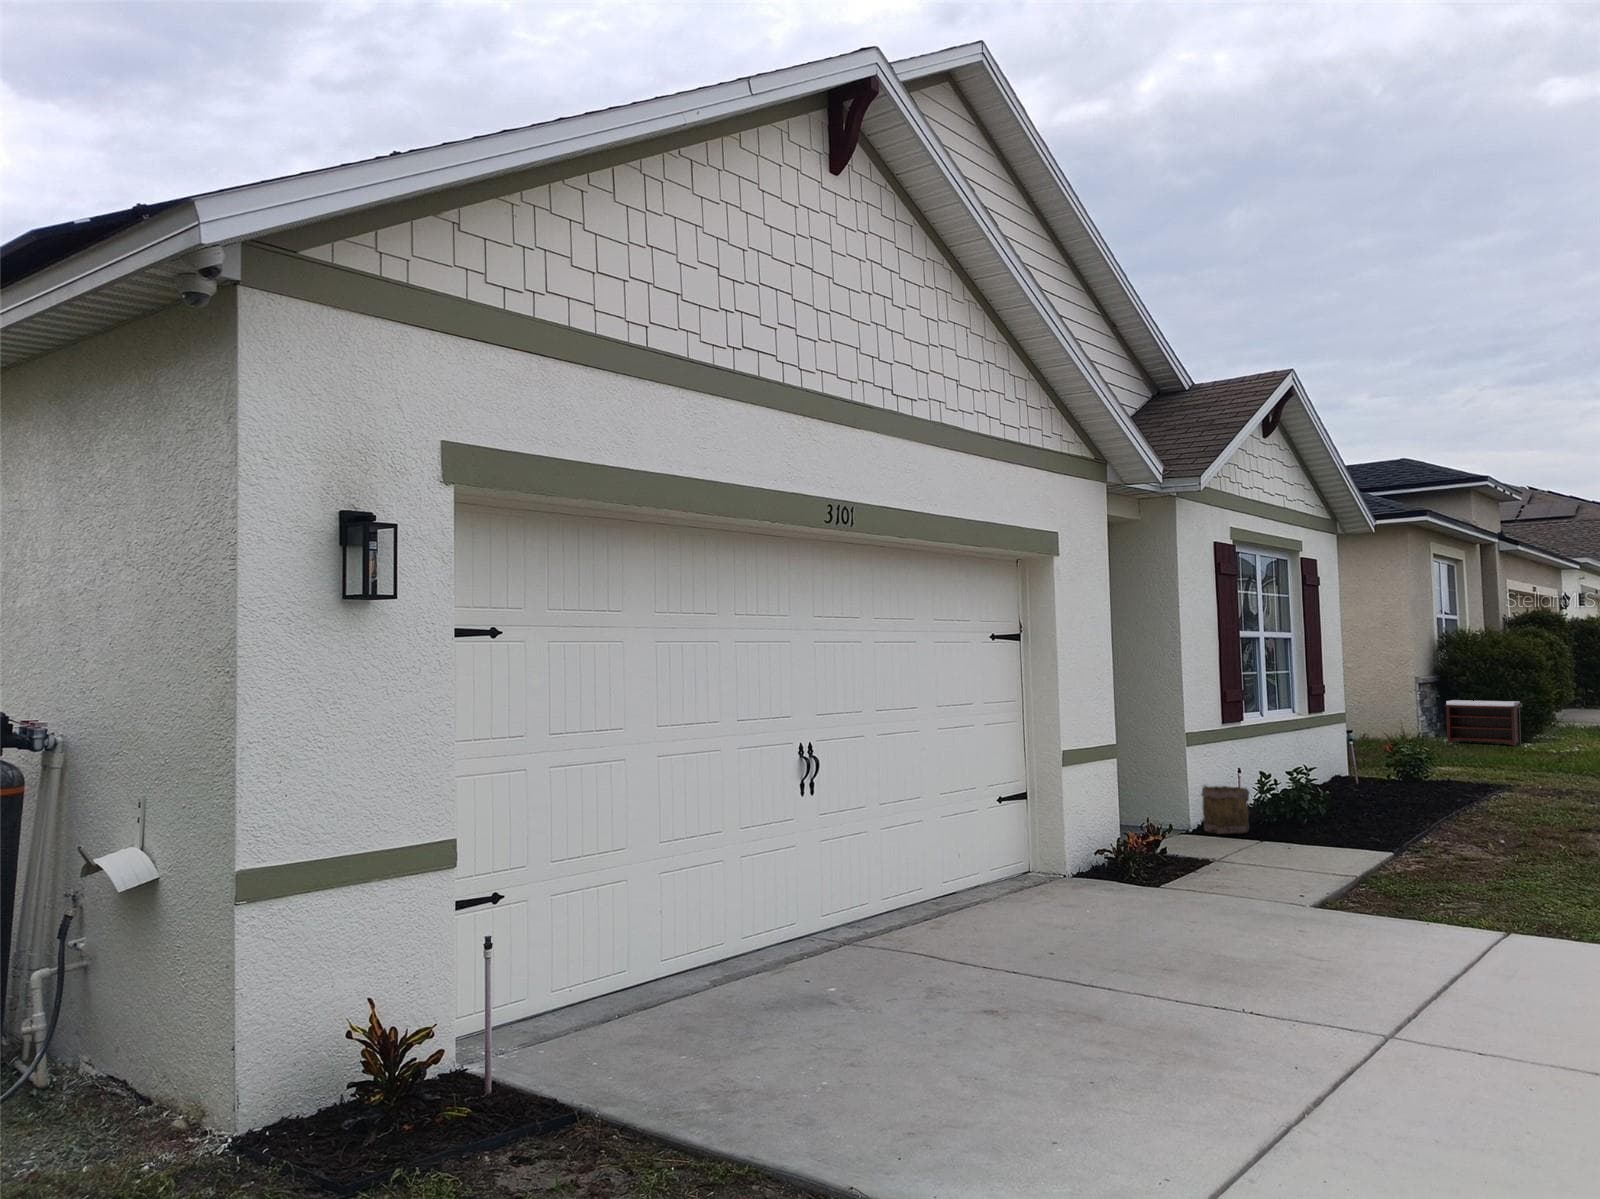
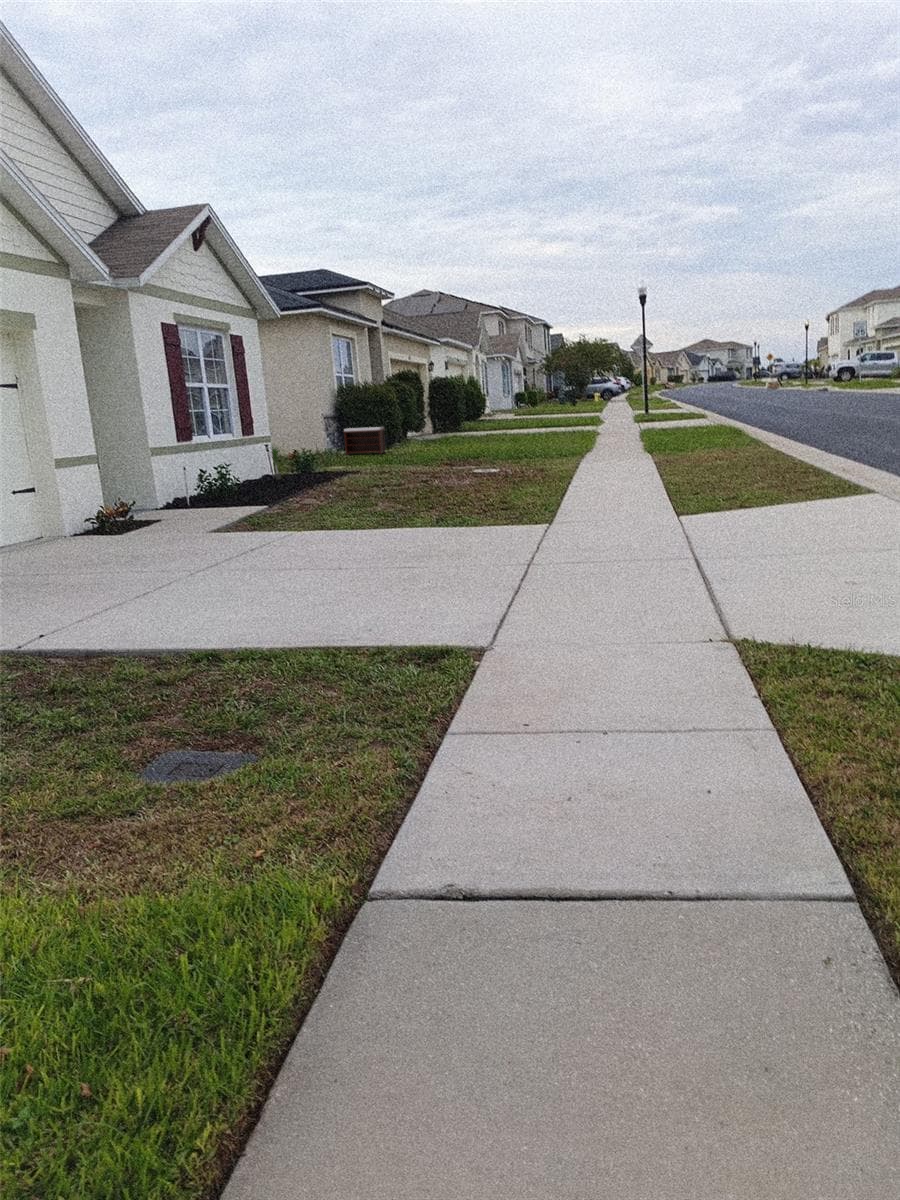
potted plant: none [1338,724,1383,787] -> present [272,447,281,480]
bucket: present [1201,785,1249,834] -> none [163,479,194,509]

